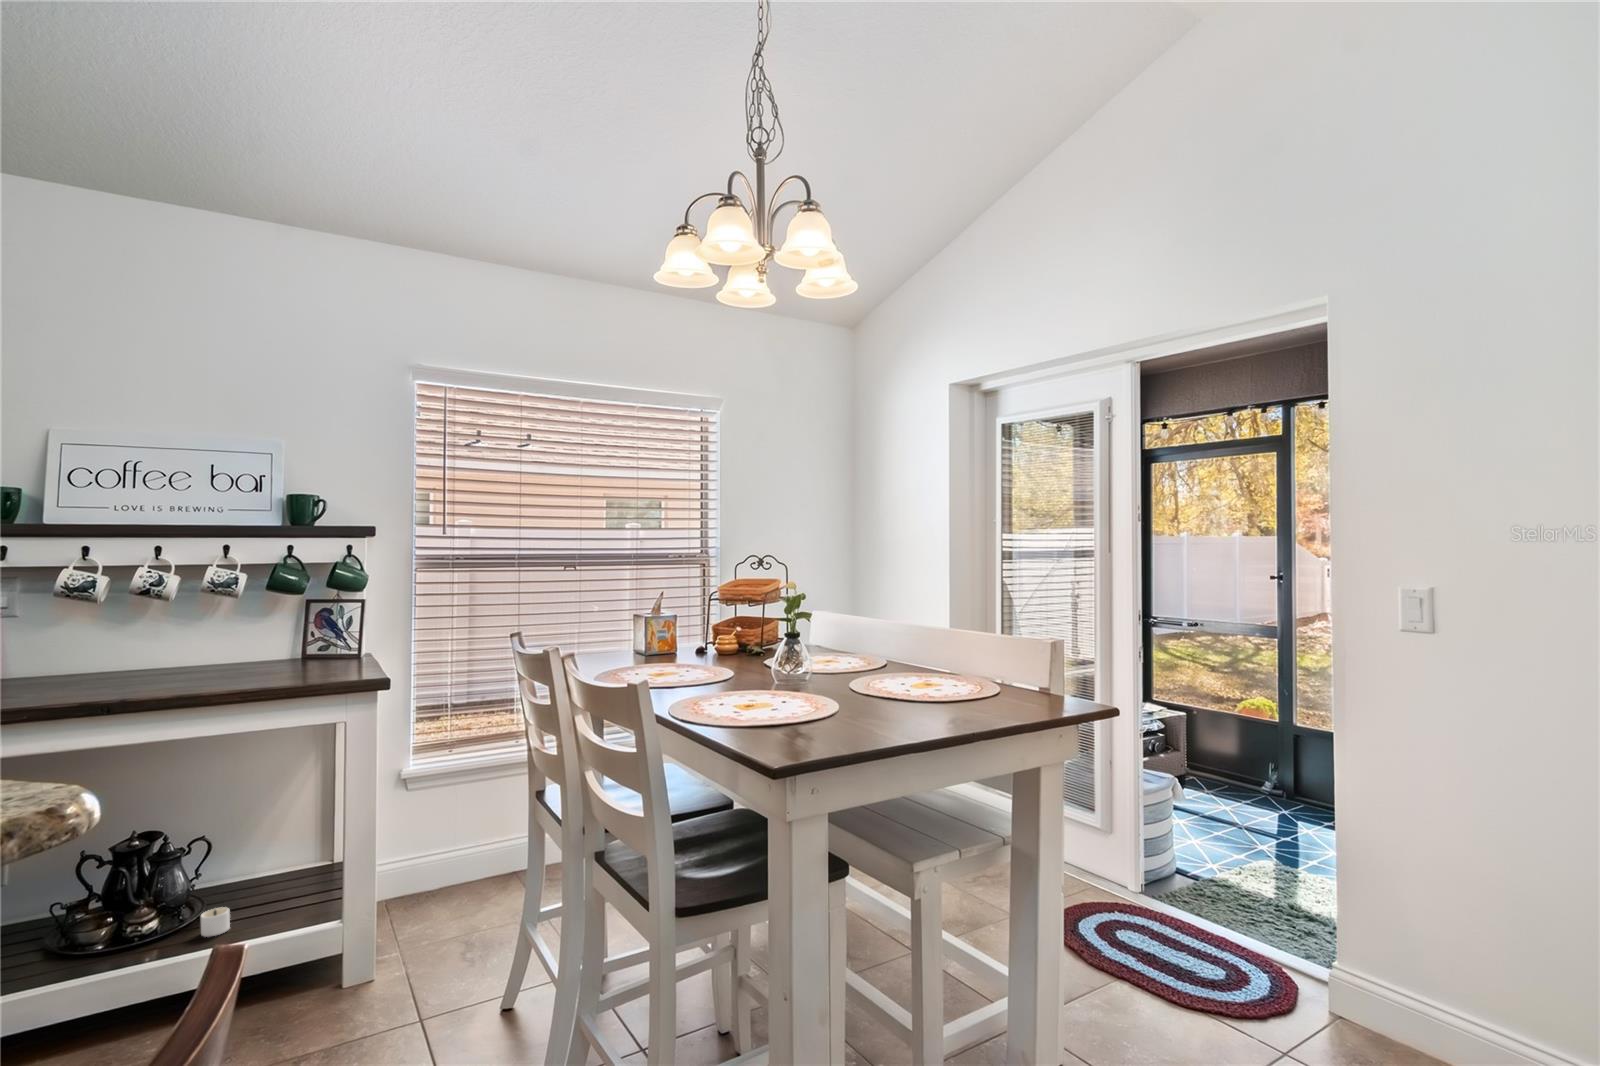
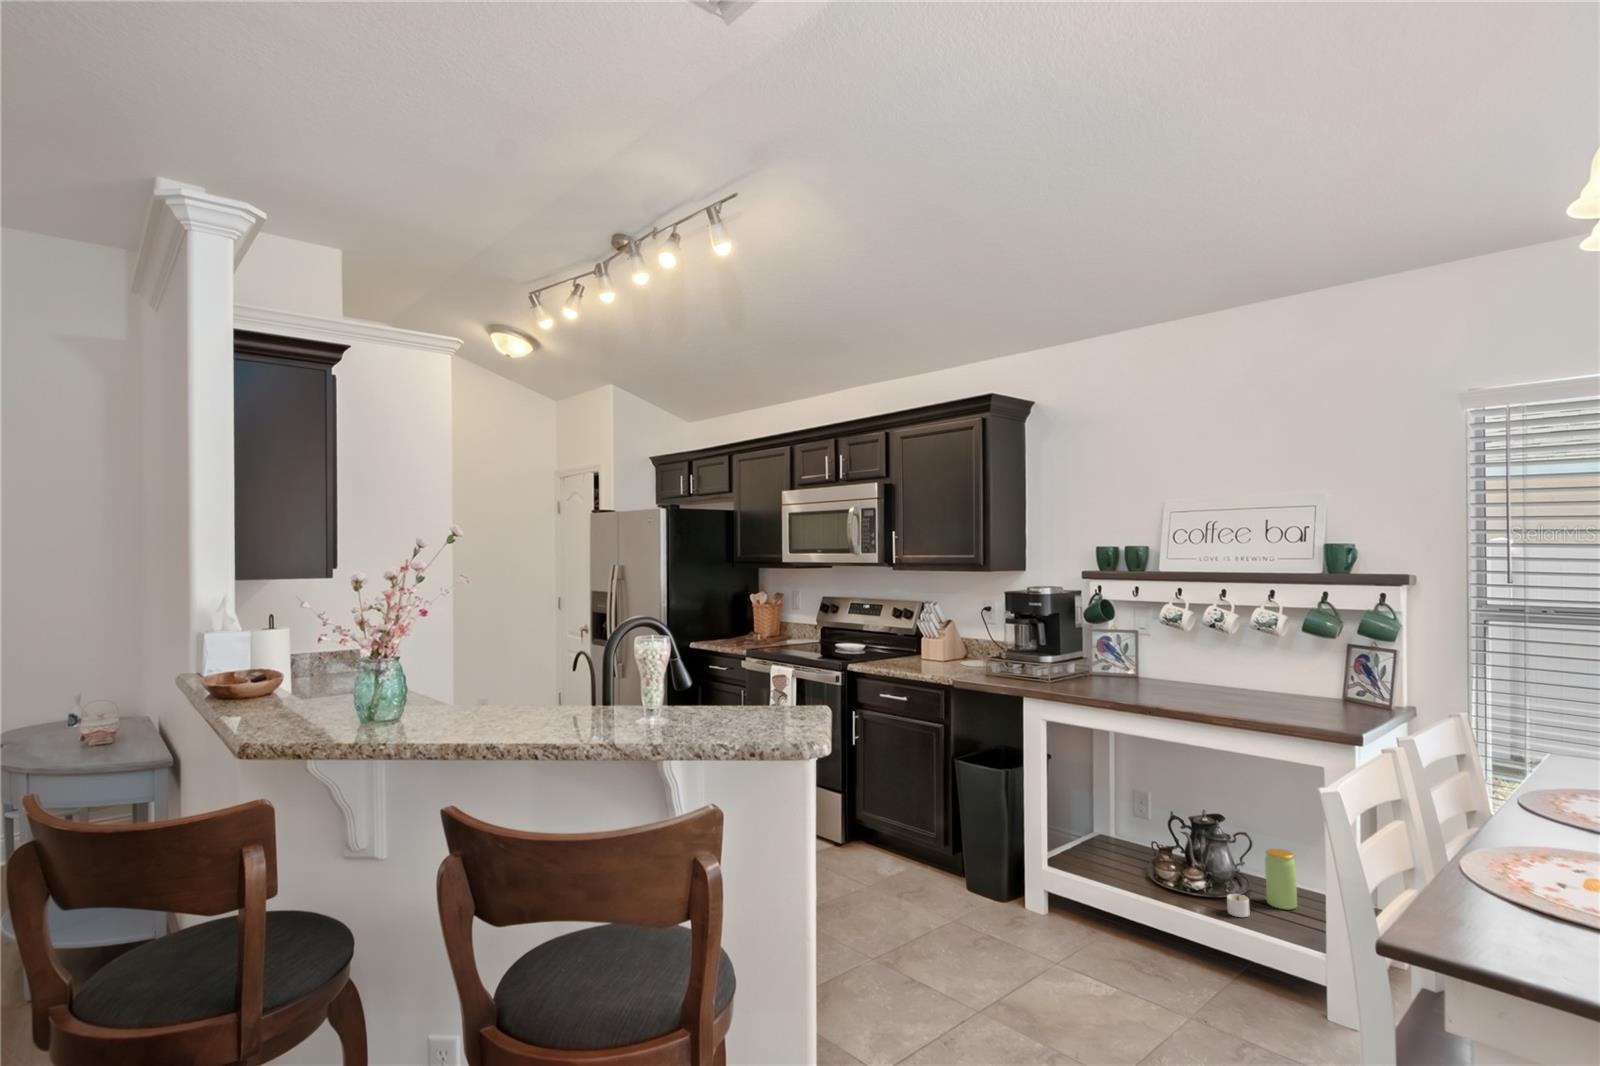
jar: none [230,839,267,909] -> present [1265,848,1297,910]

